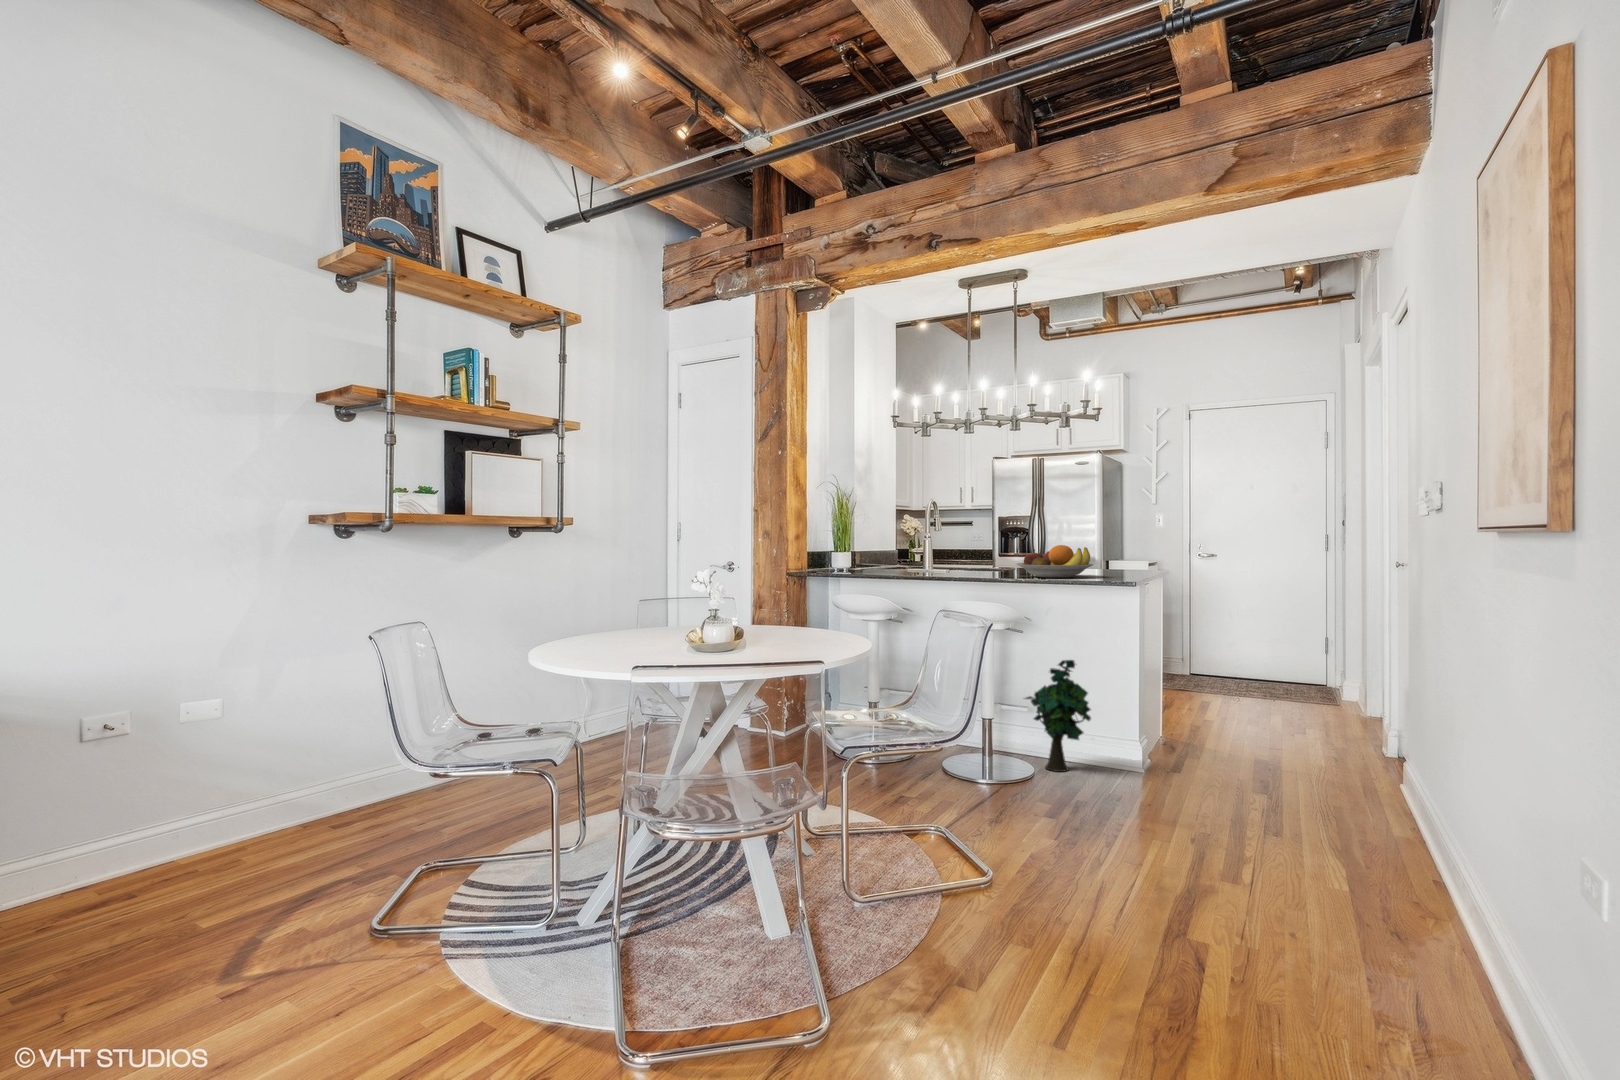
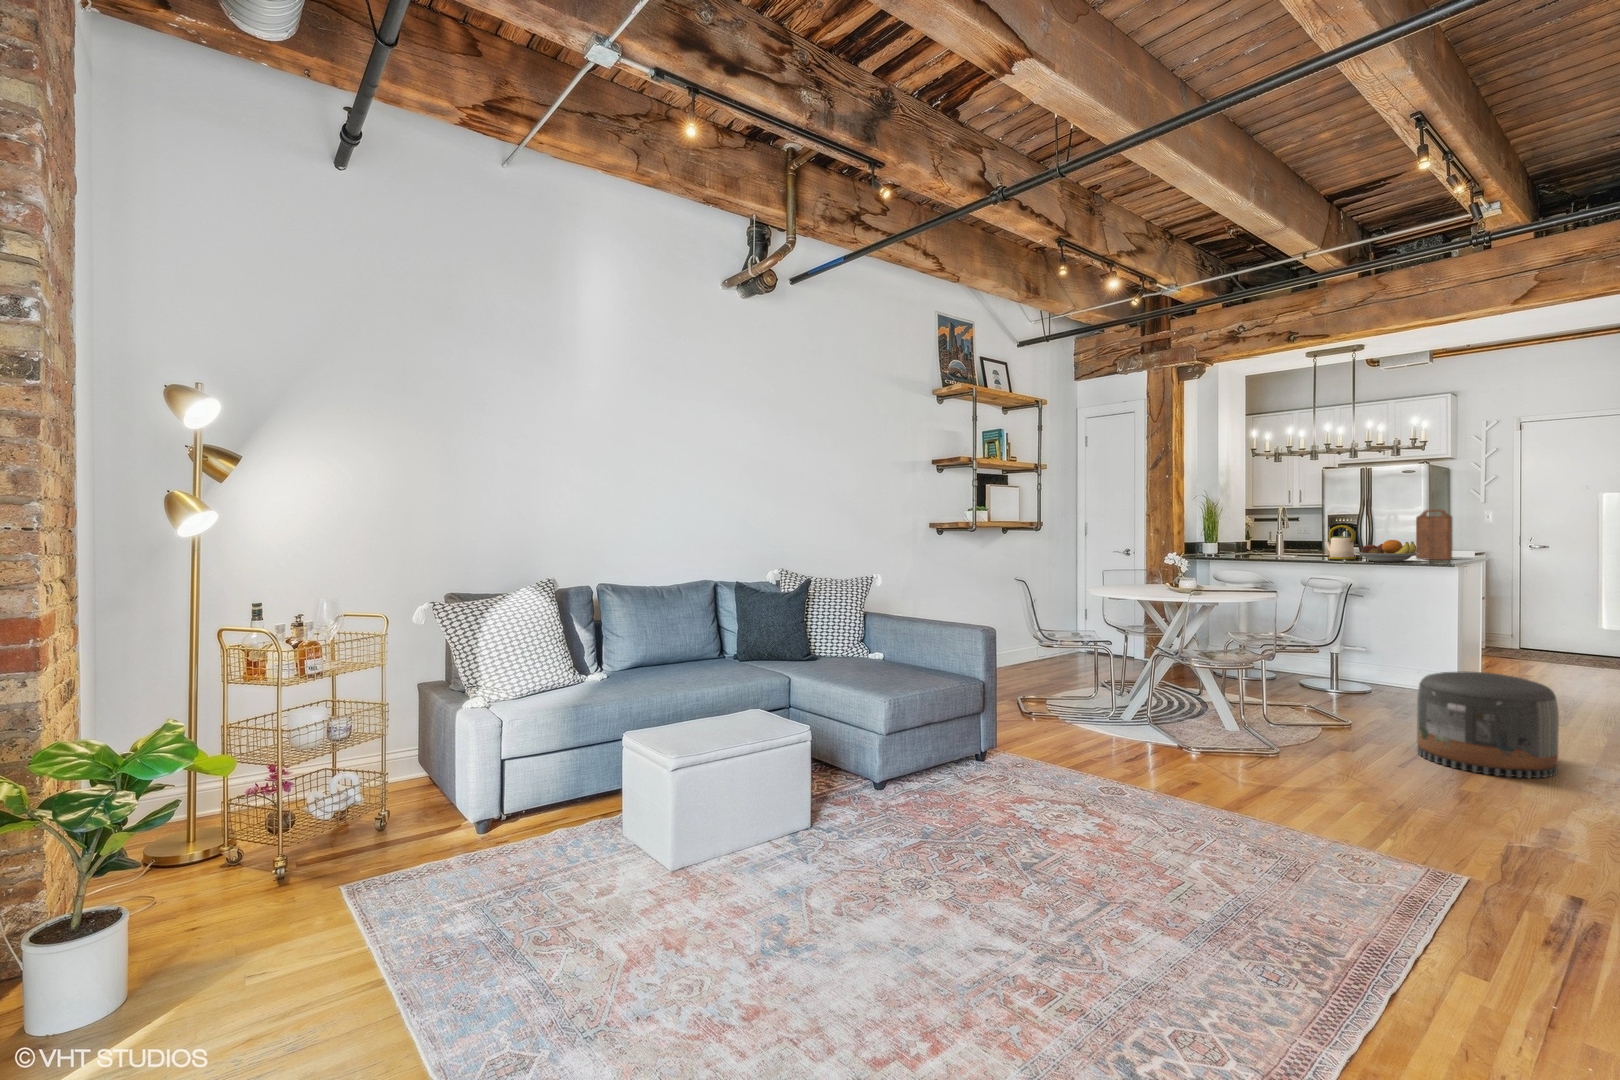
cutting board: none [1090,503,1133,574] -> present [1416,509,1452,560]
kettle: none [981,525,1019,574] -> present [1325,525,1356,559]
decorative plant: present [1025,660,1091,772] -> none [1361,616,1416,691]
pouf: none [1094,791,1331,1043] -> present [1417,671,1559,778]

